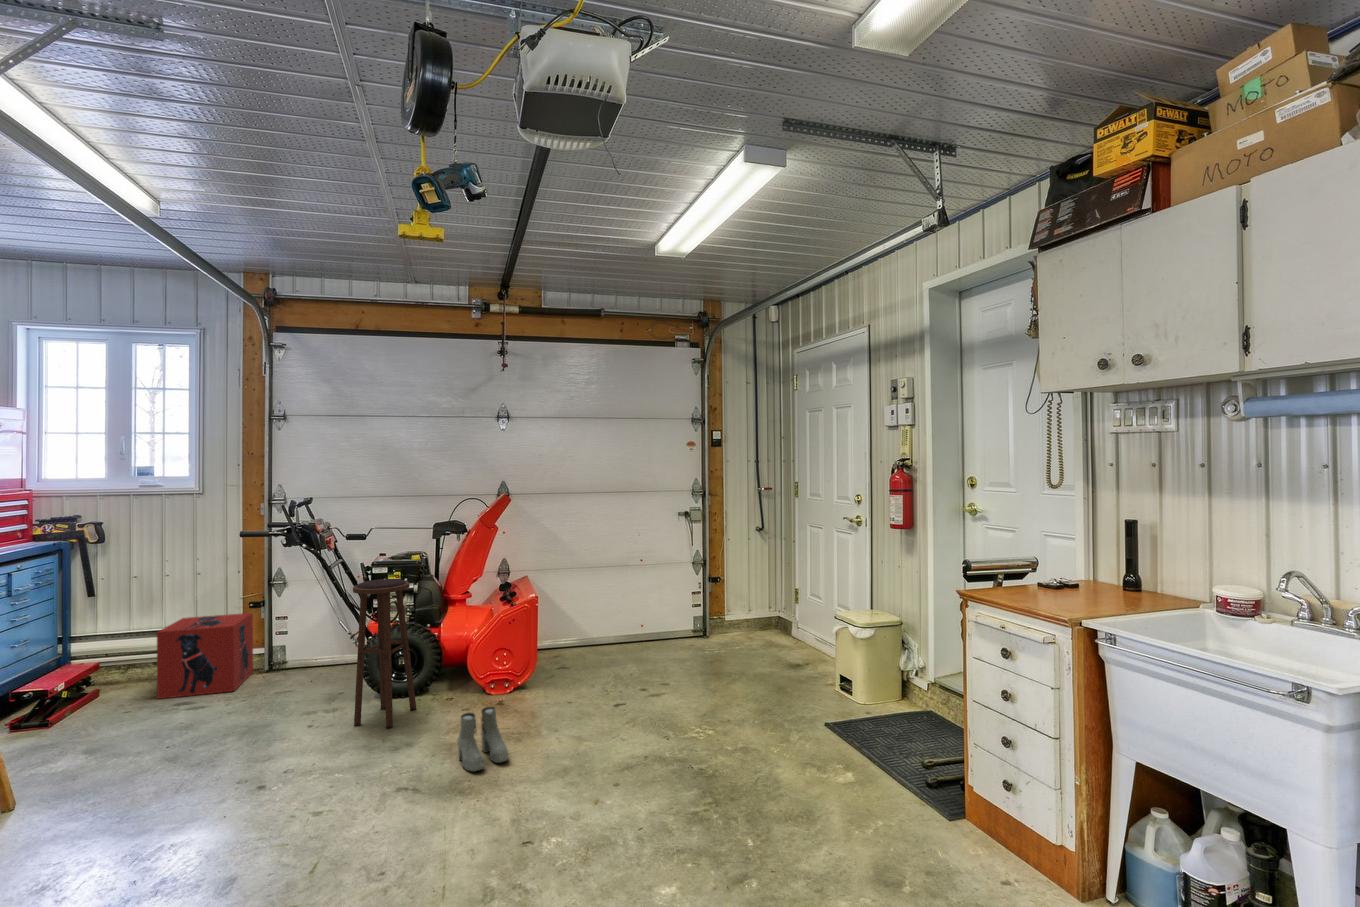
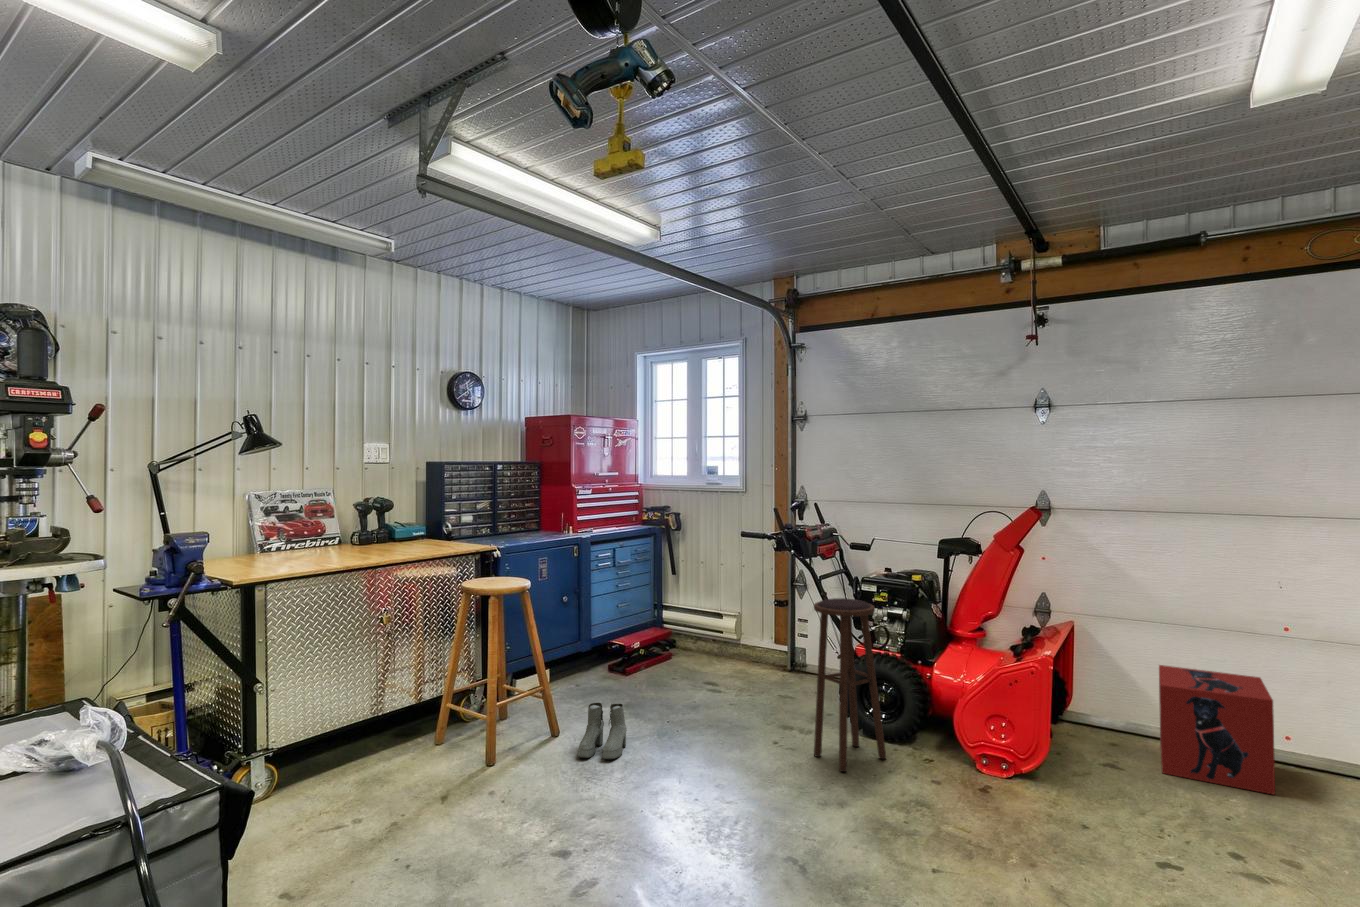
storage box: present [157,613,253,699] -> present [1159,665,1275,794]
boots: present [458,707,508,772] -> present [578,703,627,759]

